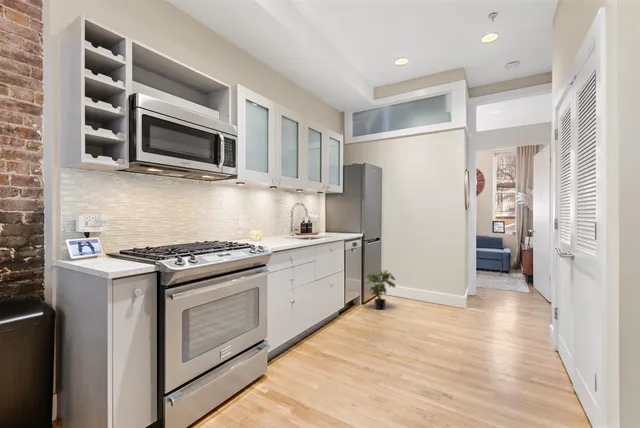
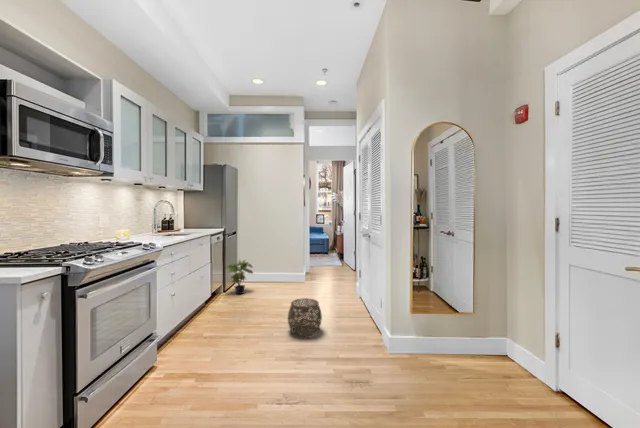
woven basket: none [421,332,472,389] -> present [288,298,322,336]

